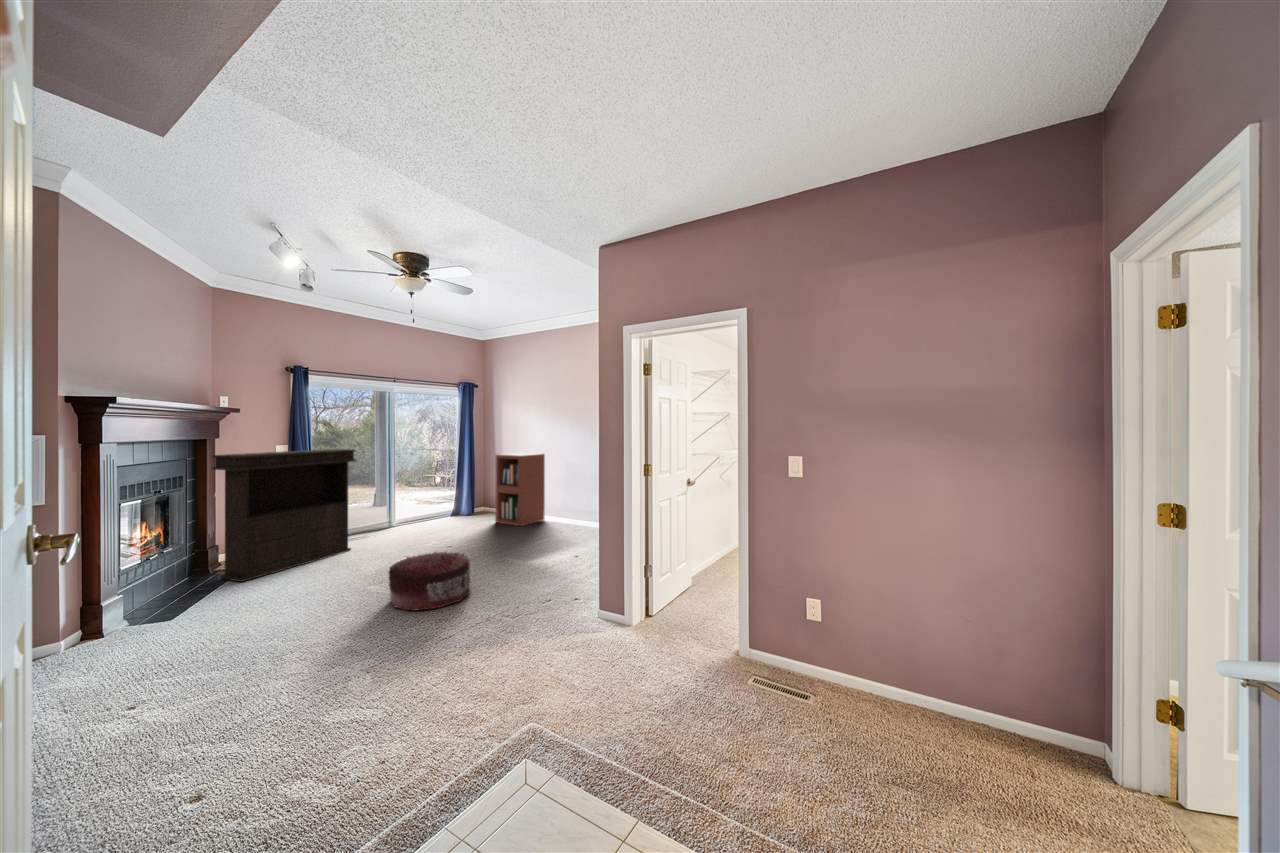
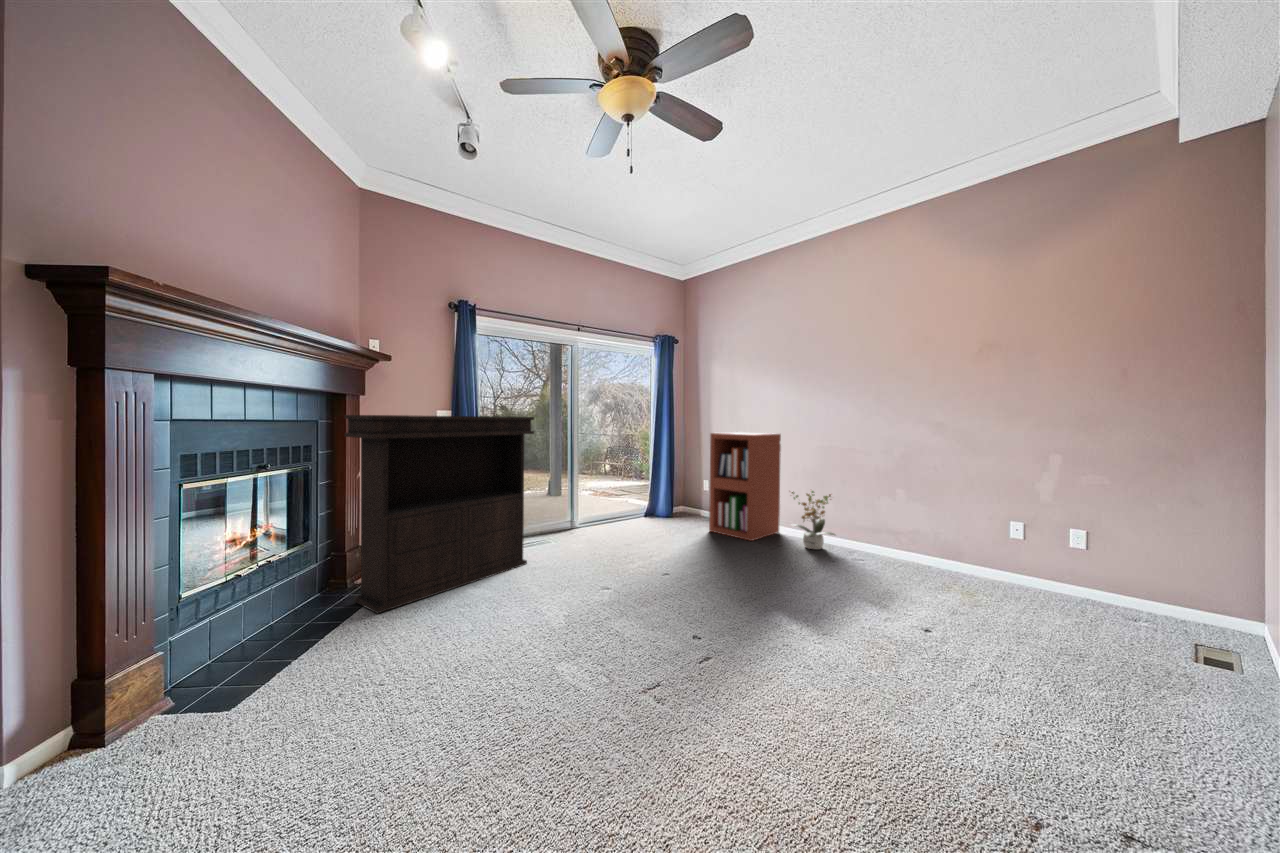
potted plant: none [545,490,573,528] -> present [792,491,835,549]
pouf: present [389,552,471,610] -> none [603,607,770,779]

